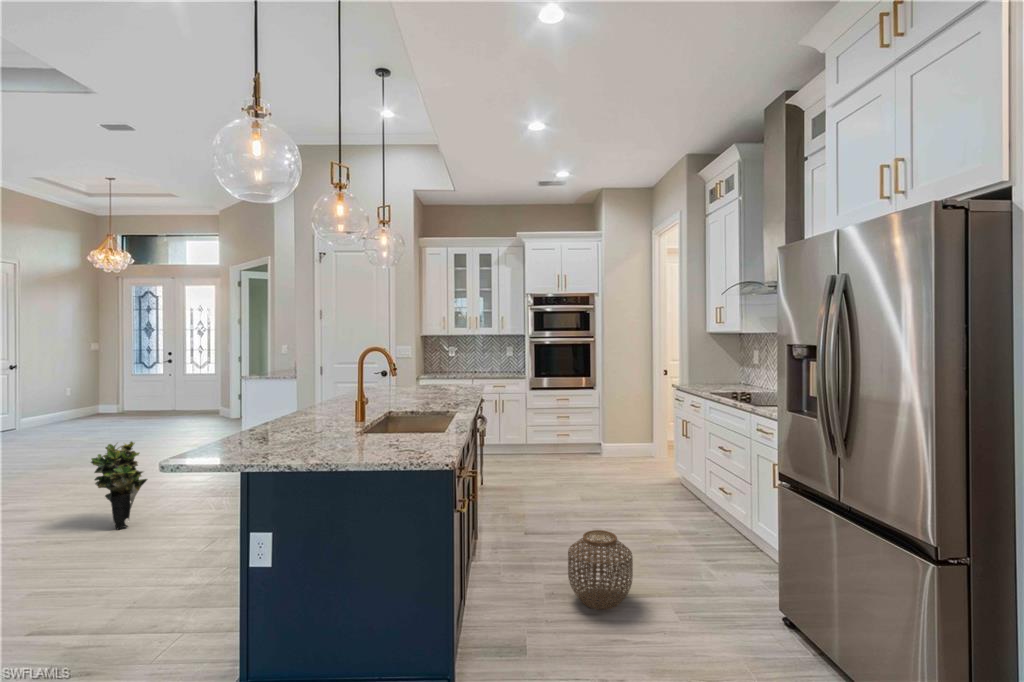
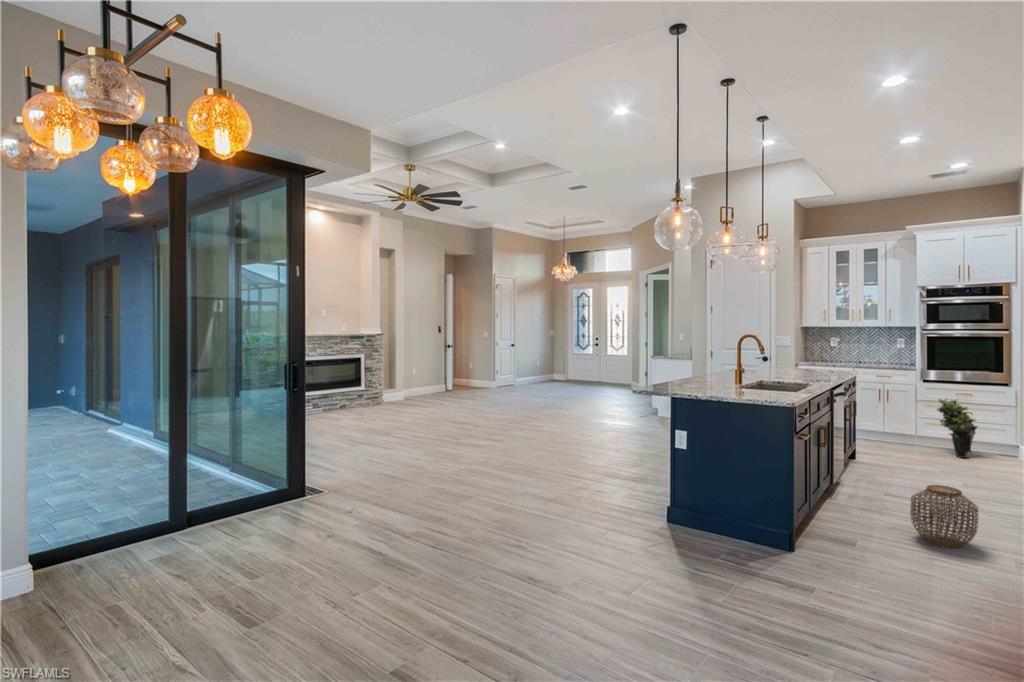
potted plant: present [91,442,148,529] -> present [937,399,977,458]

